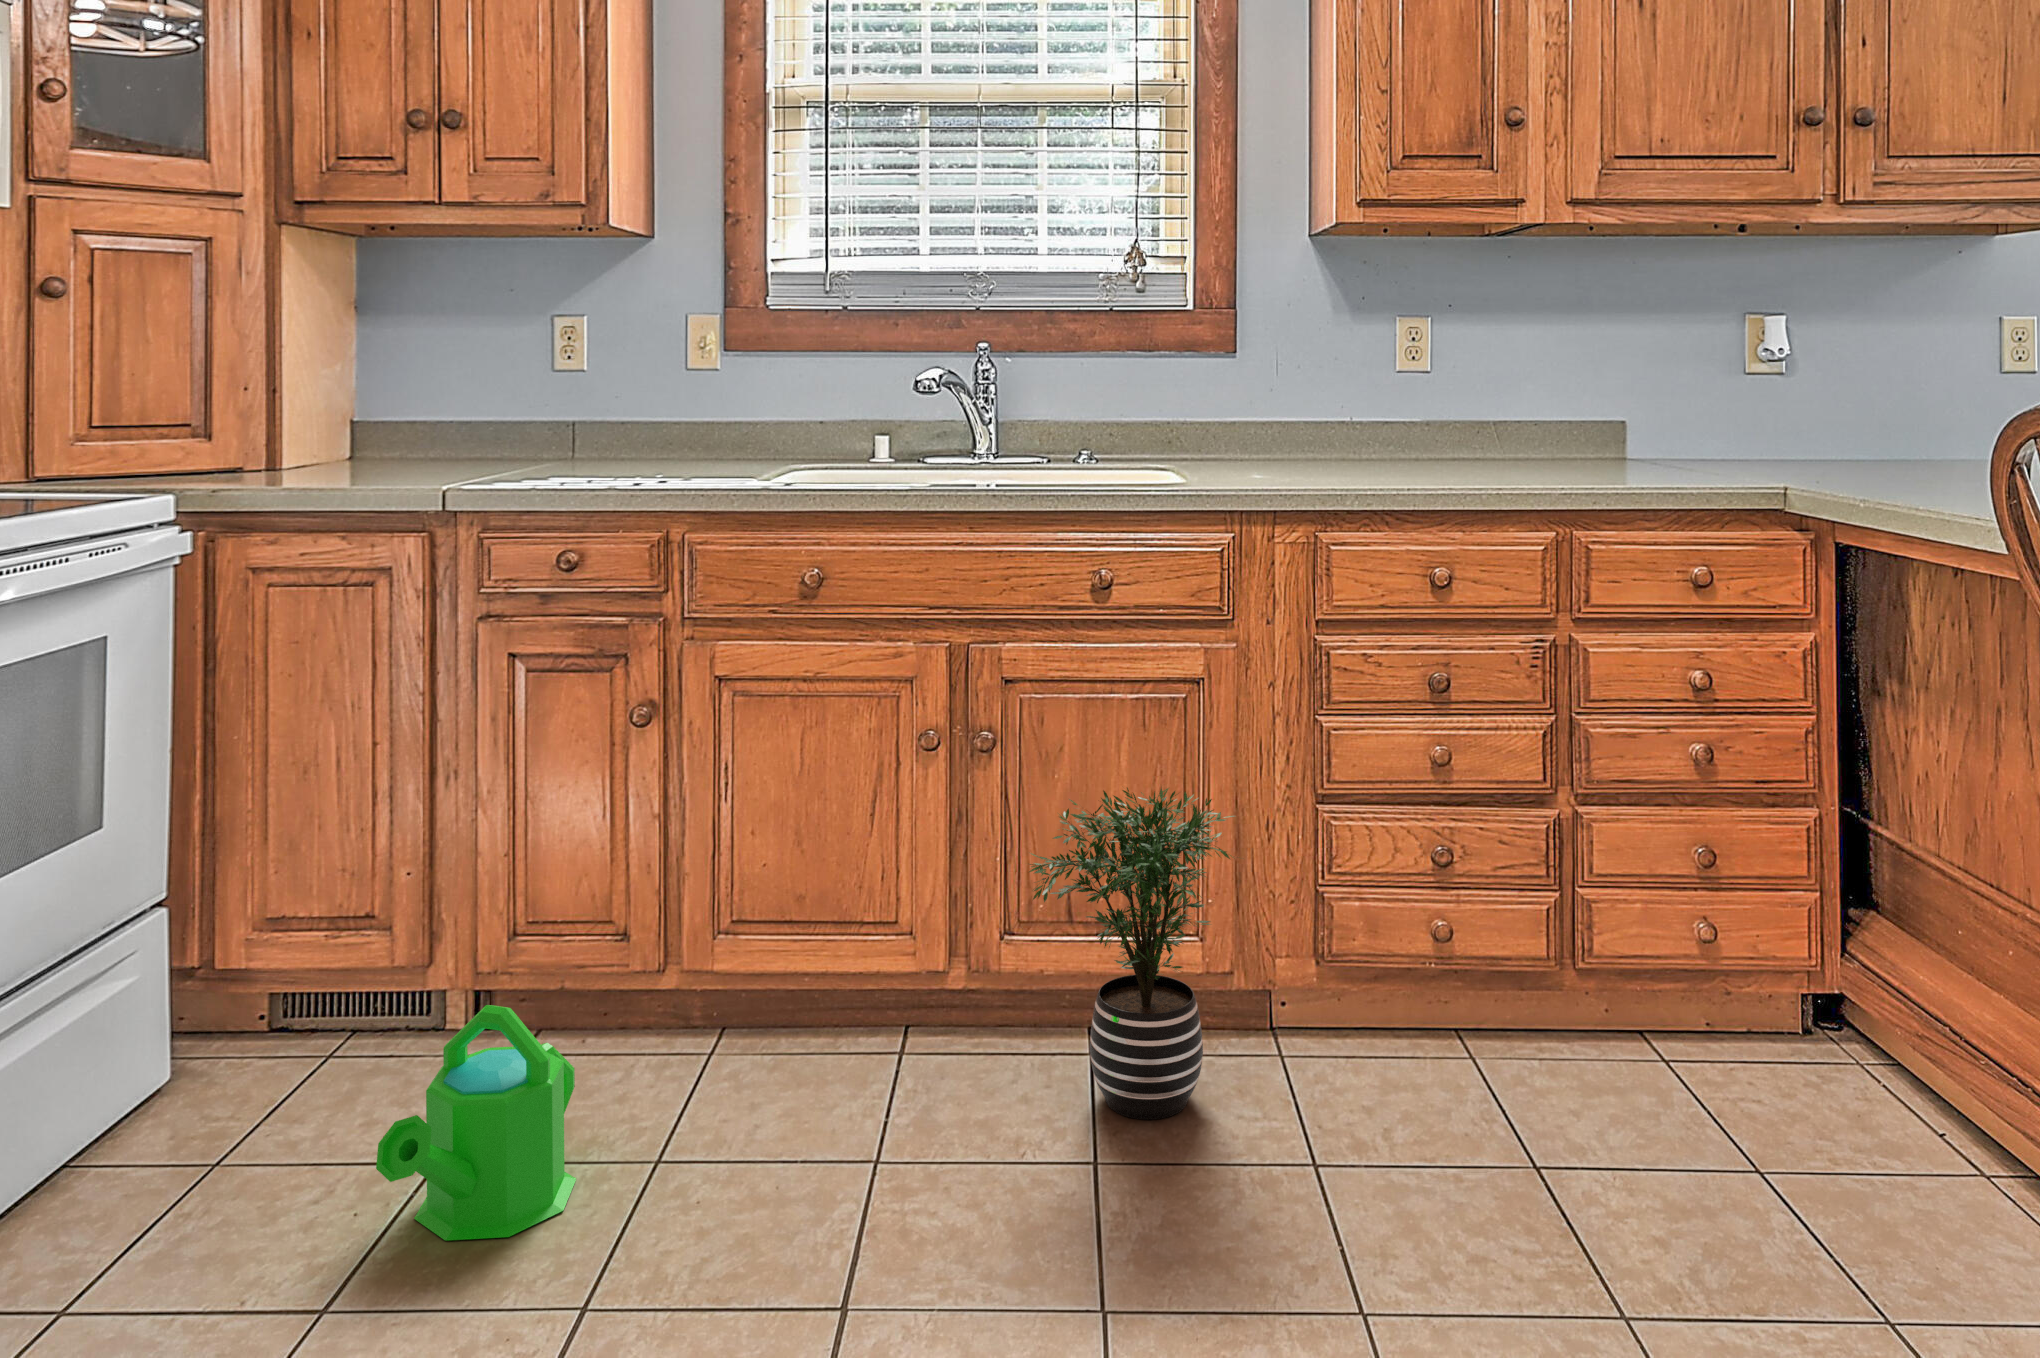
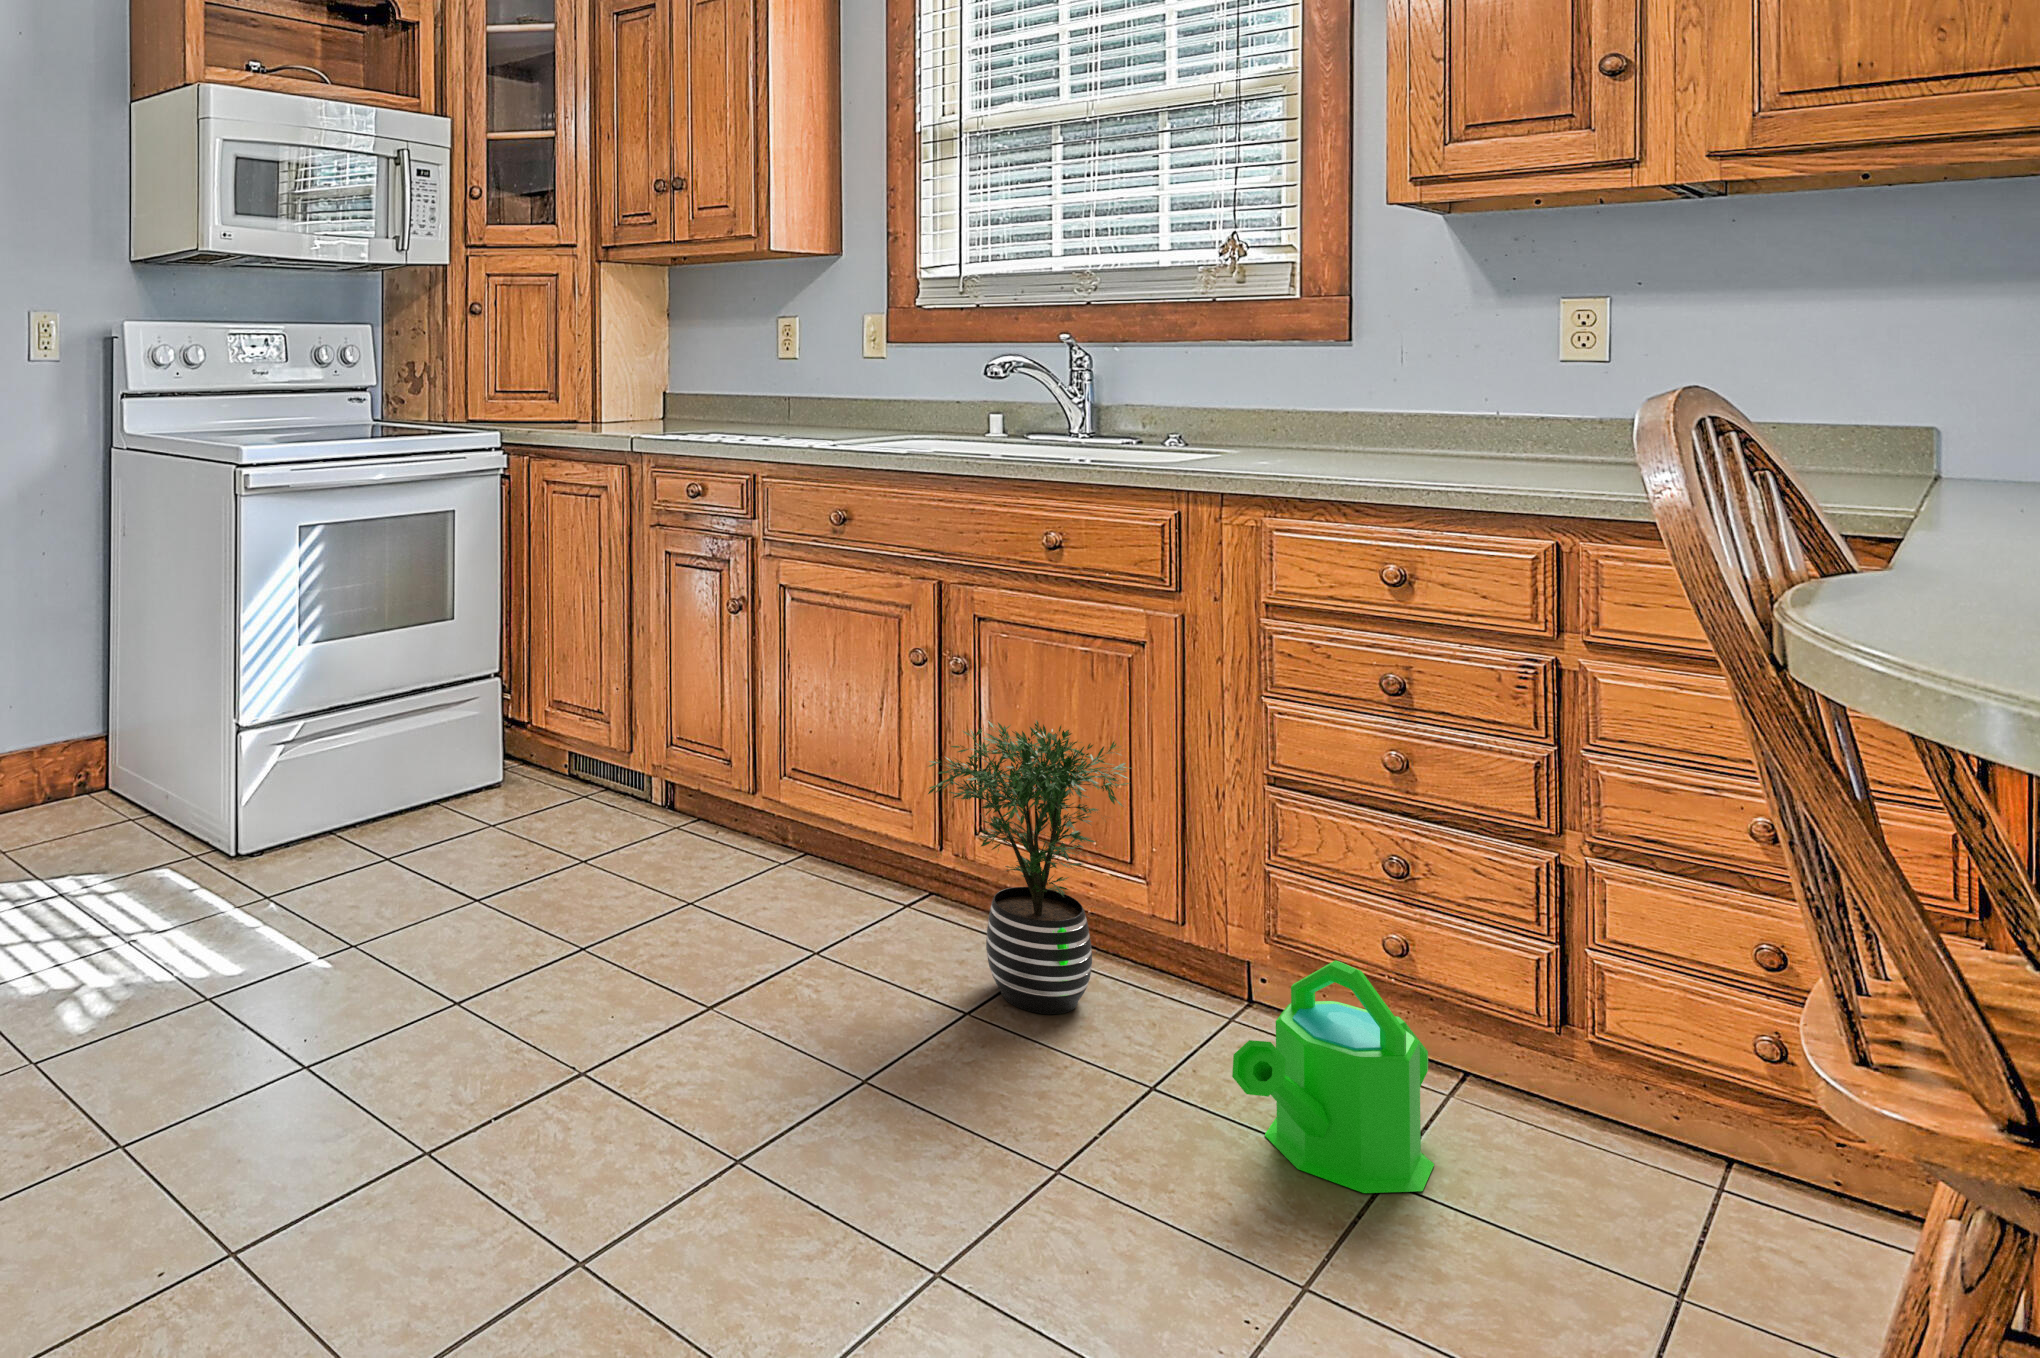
watering can: present [376,1005,576,1241] -> present [1232,960,1434,1193]

